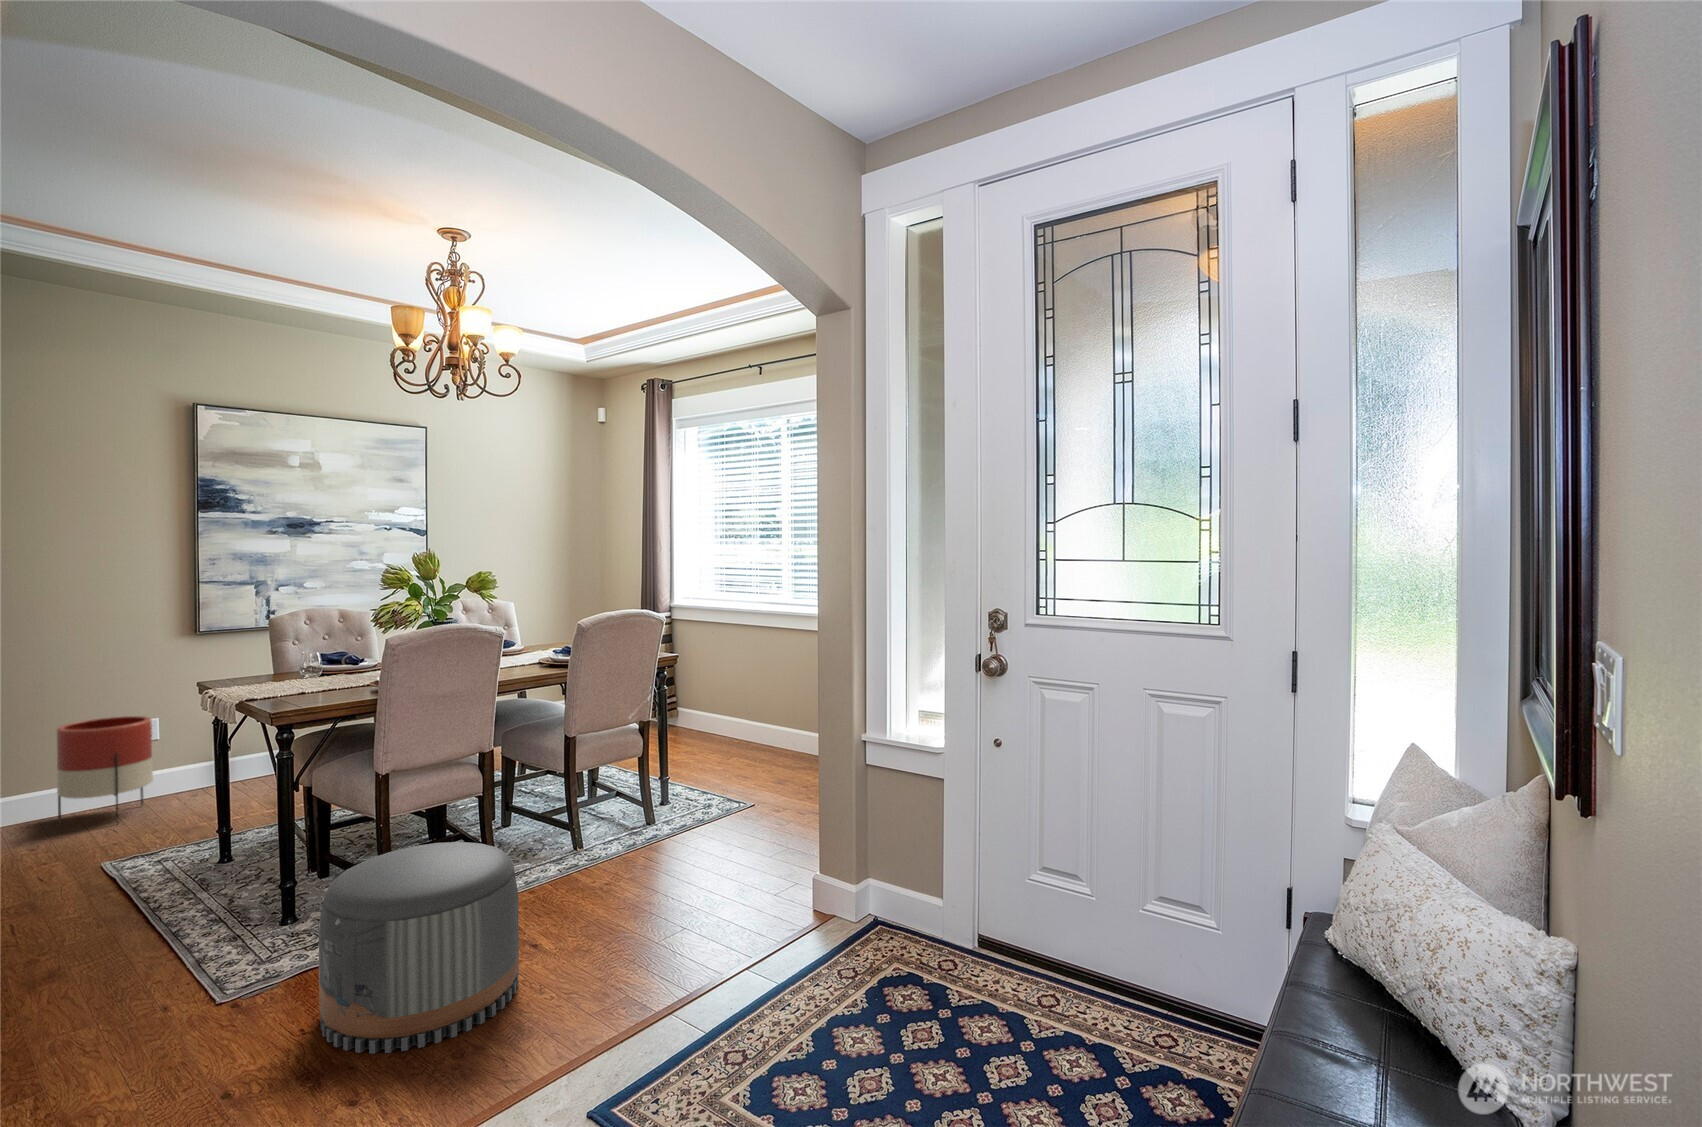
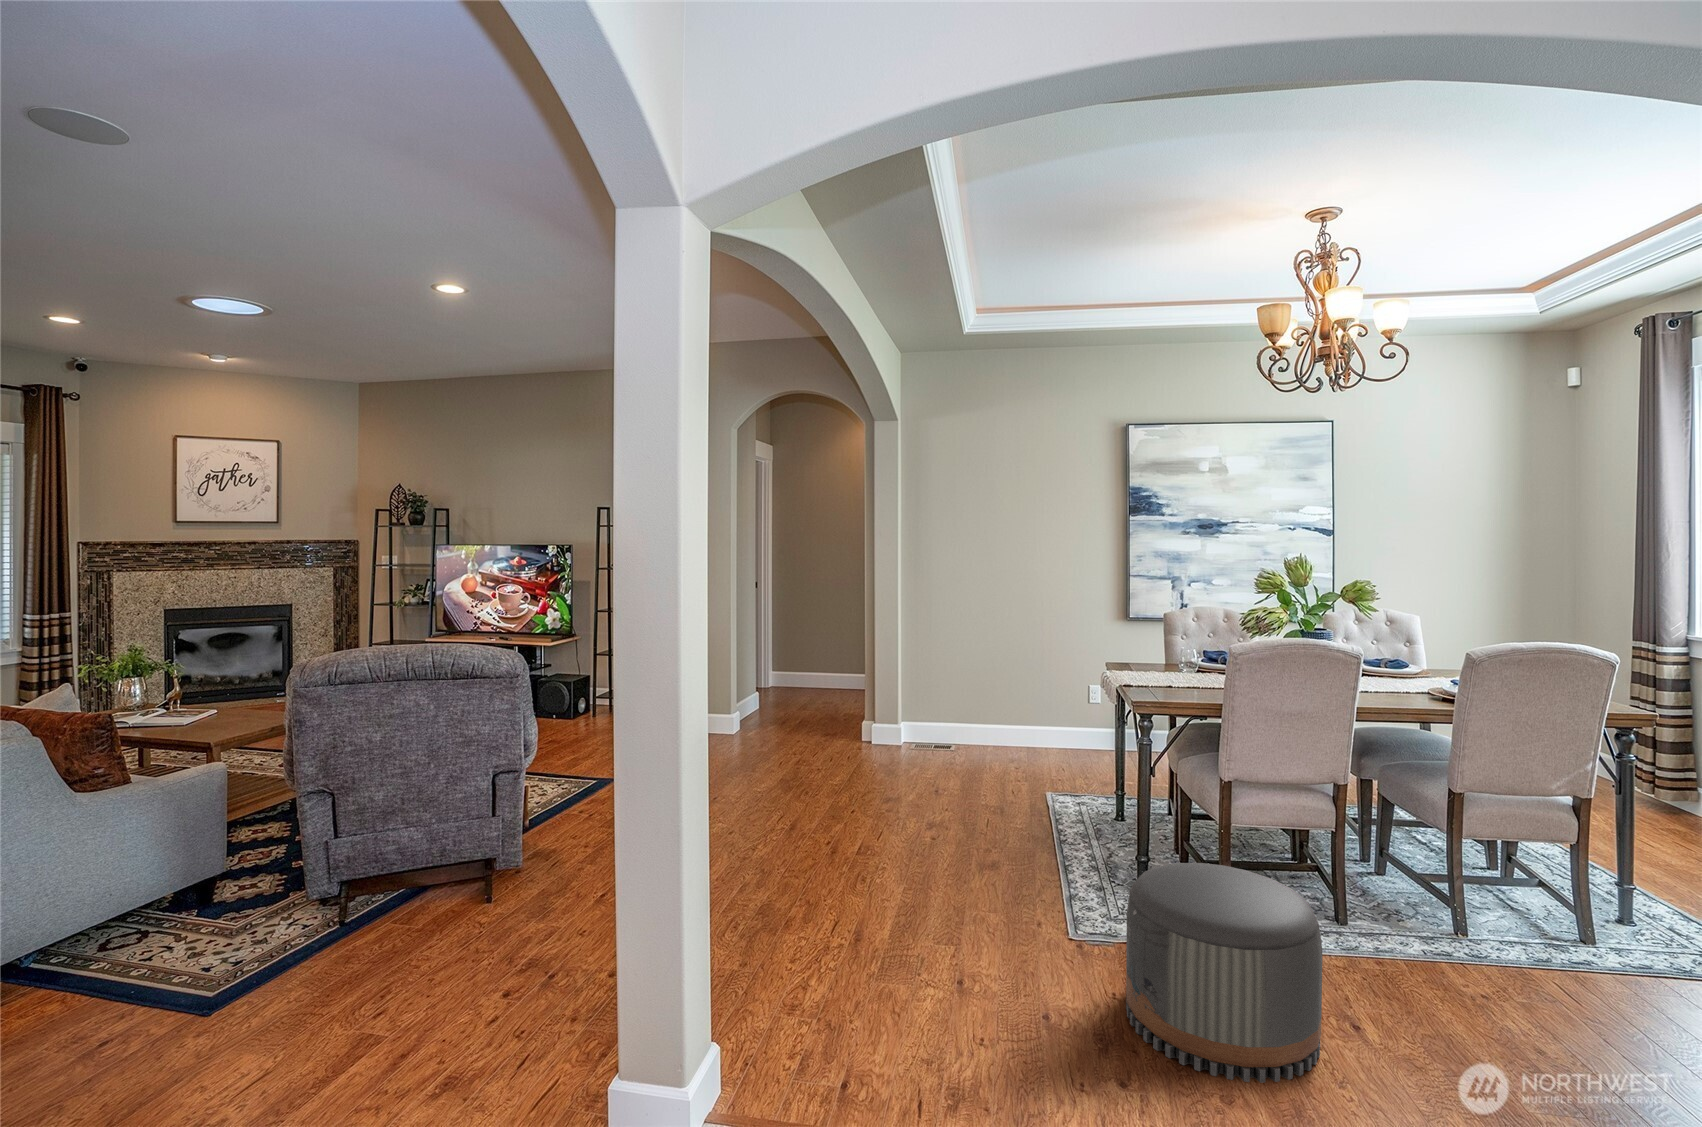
planter: present [57,716,153,824] -> none [1037,679,1093,763]

